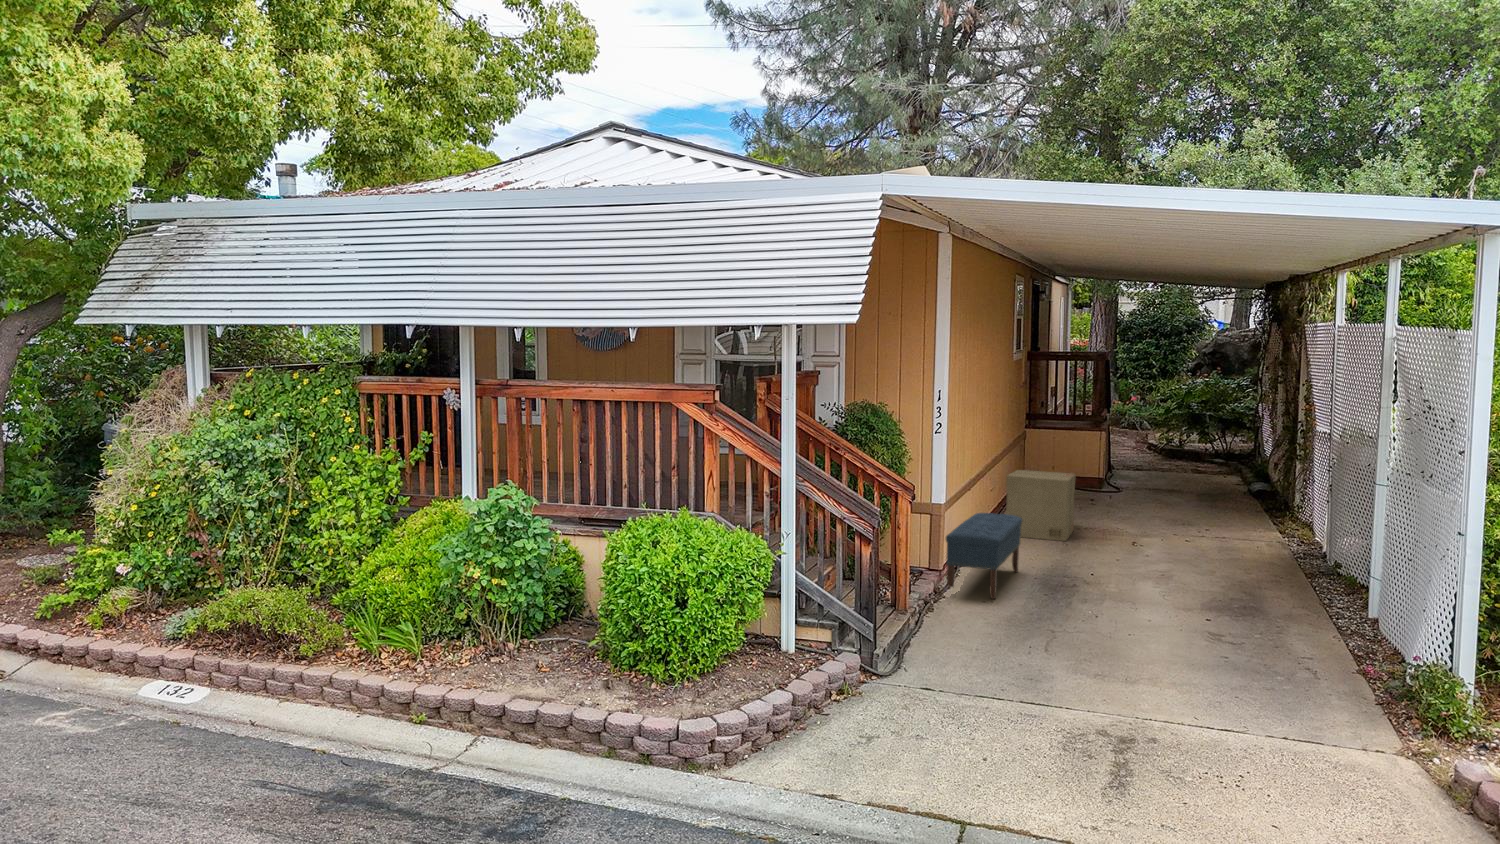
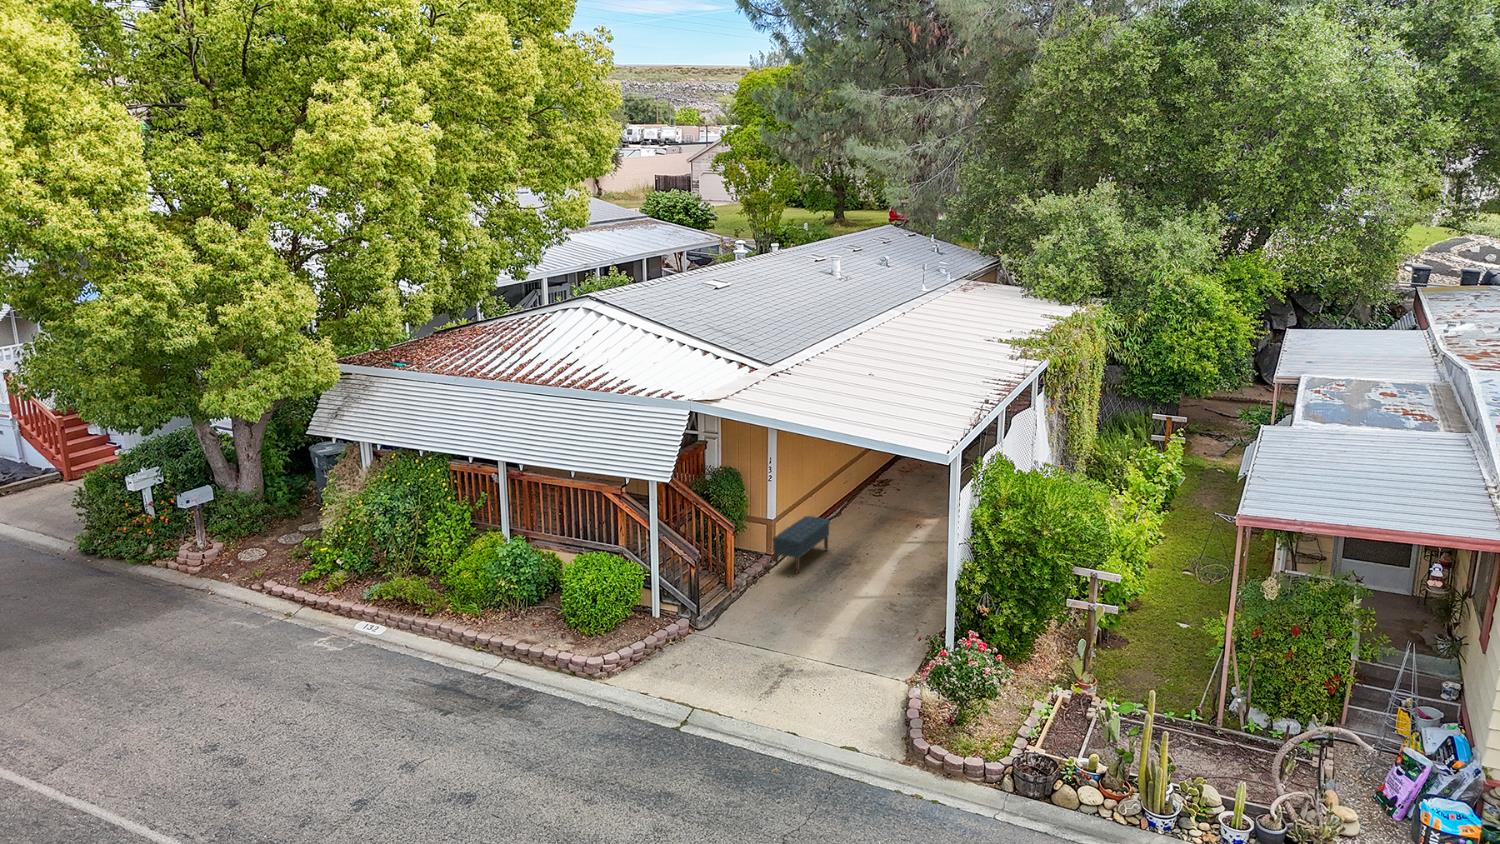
cardboard box: present [1006,470,1076,541] -> none [844,472,893,522]

